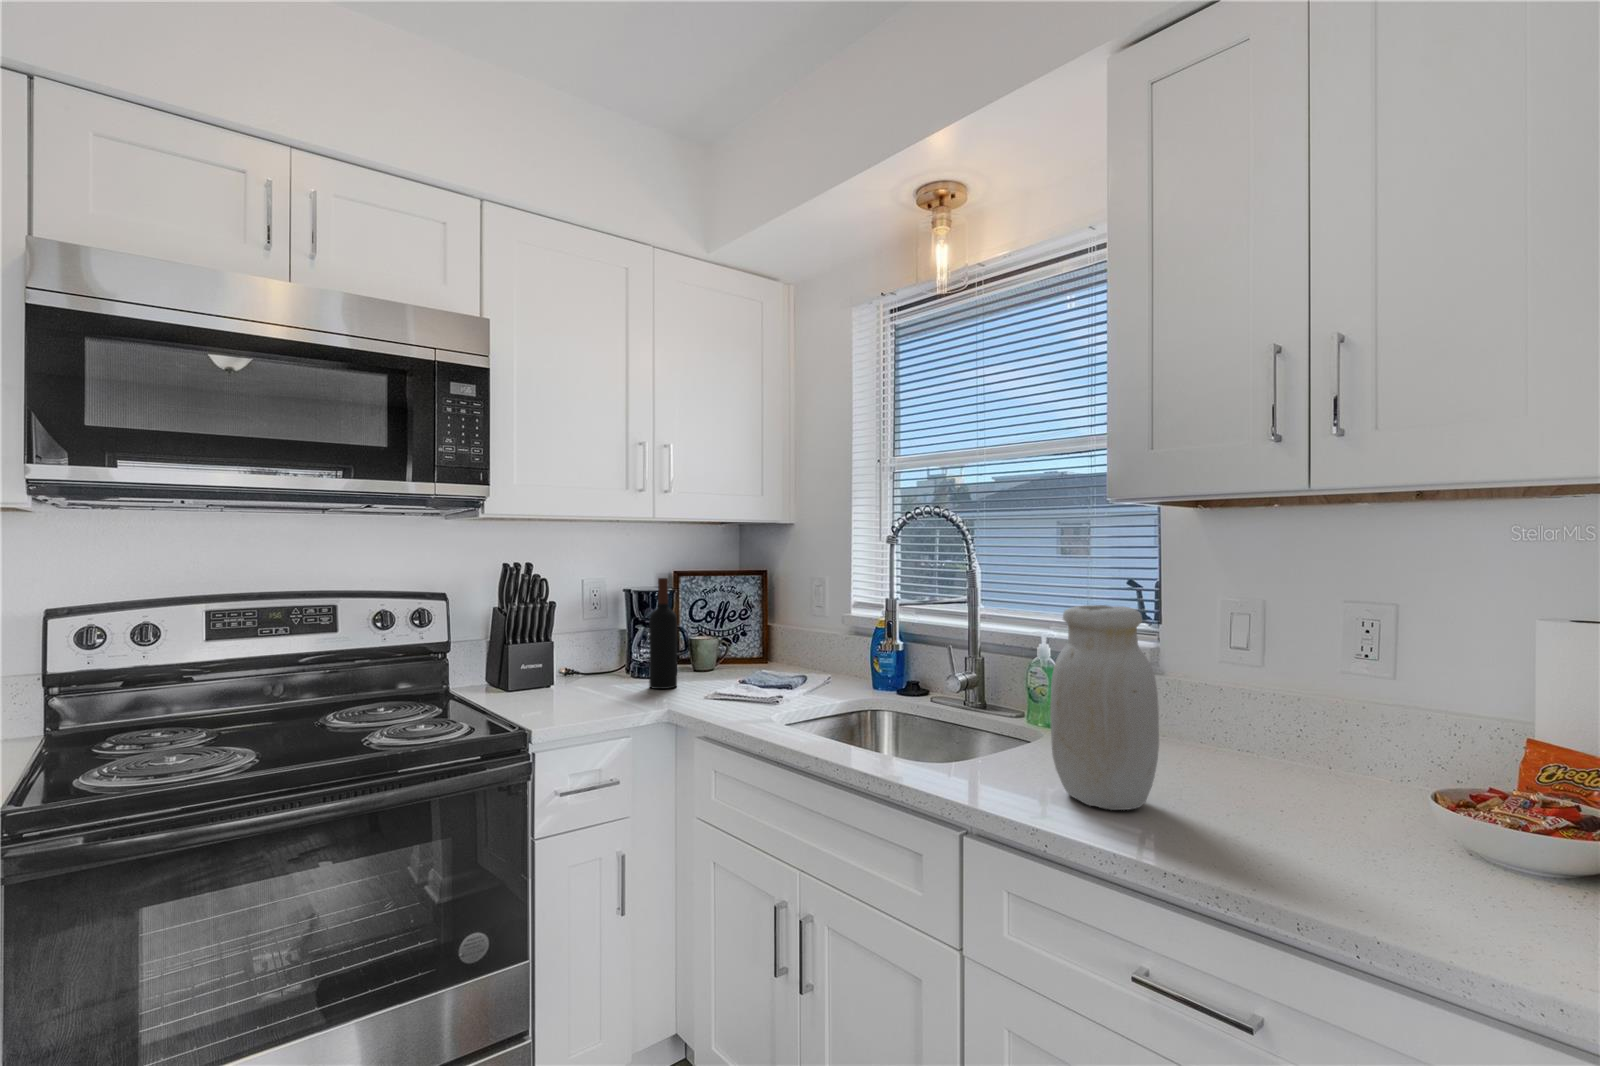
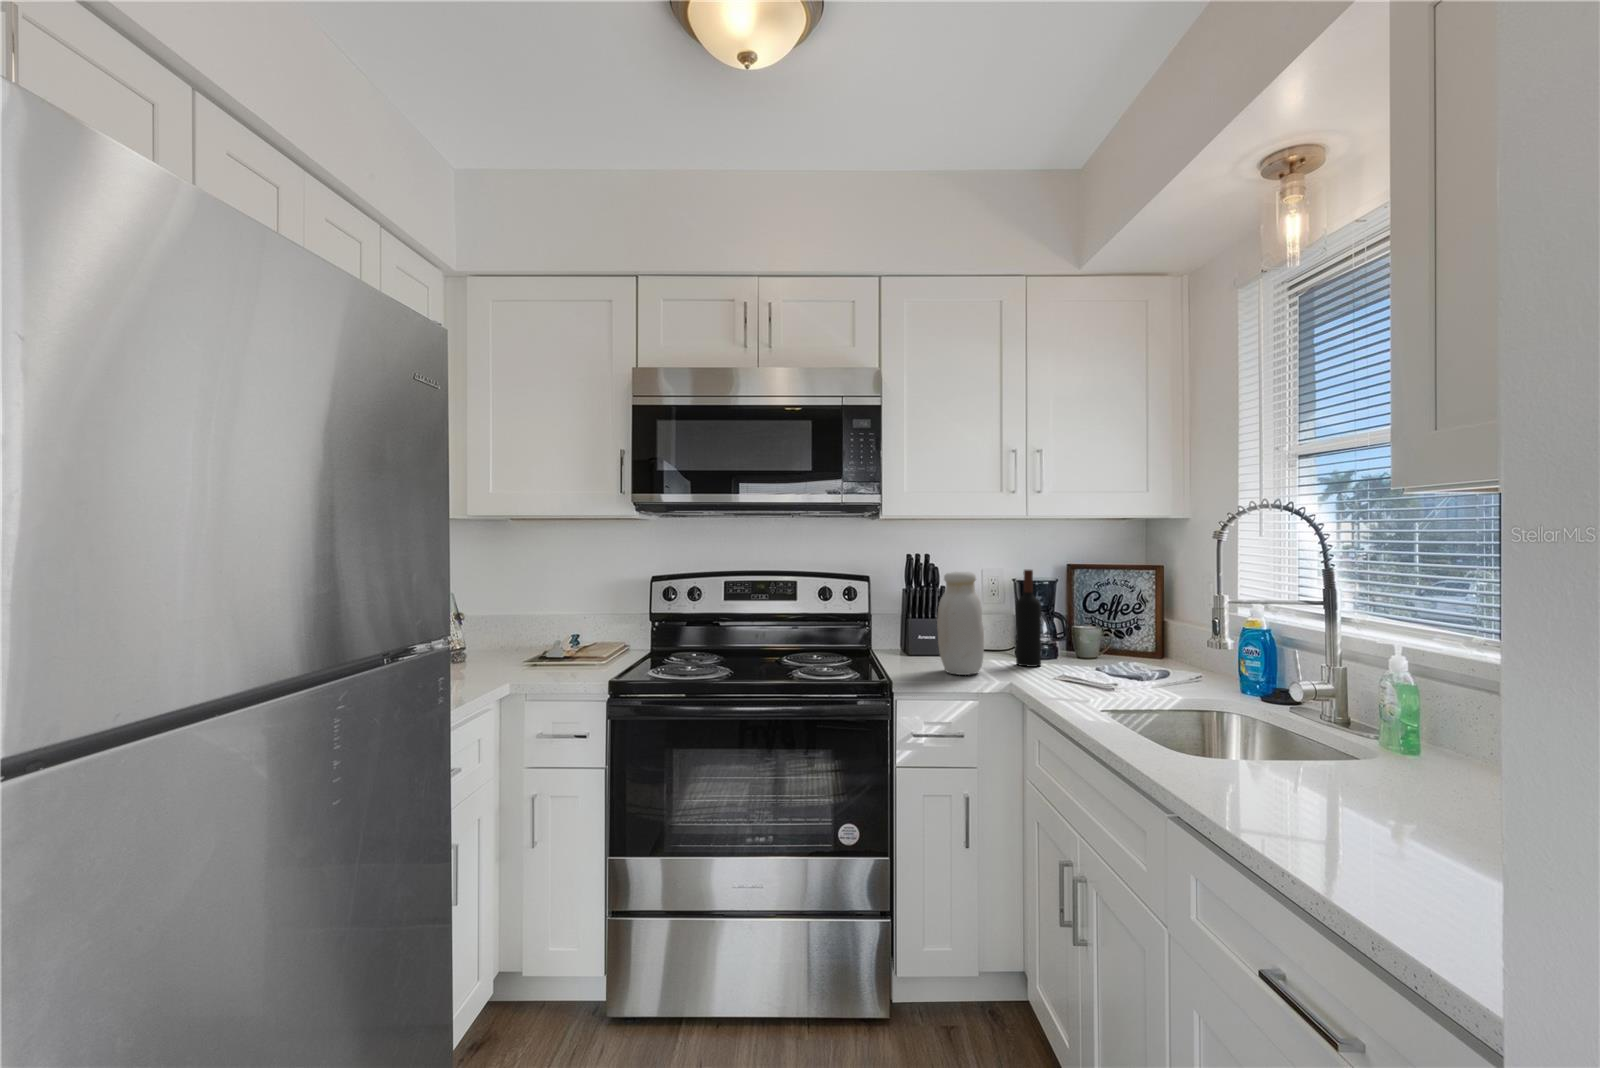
jar: present [1050,605,1159,810] -> present [937,572,984,675]

